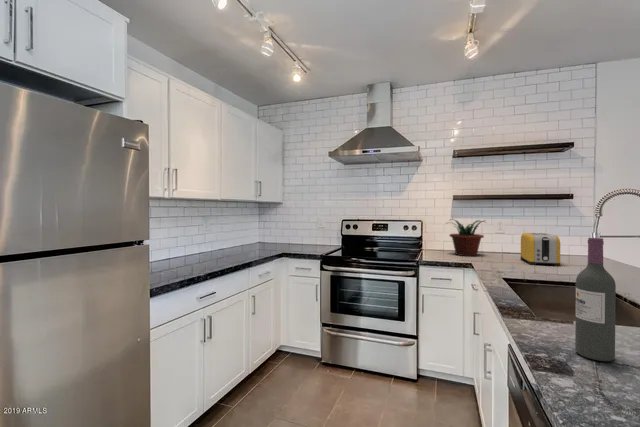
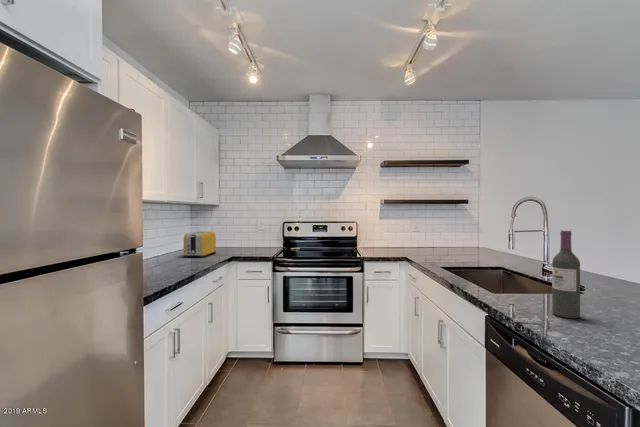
potted plant: present [450,220,484,256] -> none [378,220,411,251]
toaster: present [521,233,560,266] -> present [184,232,216,258]

